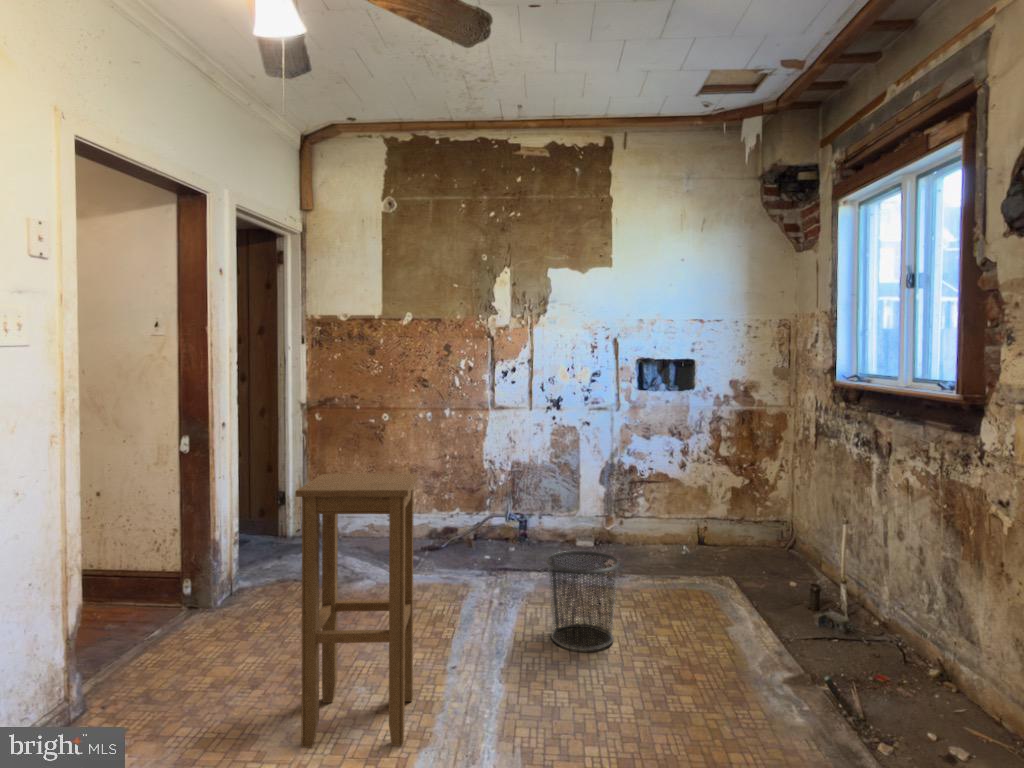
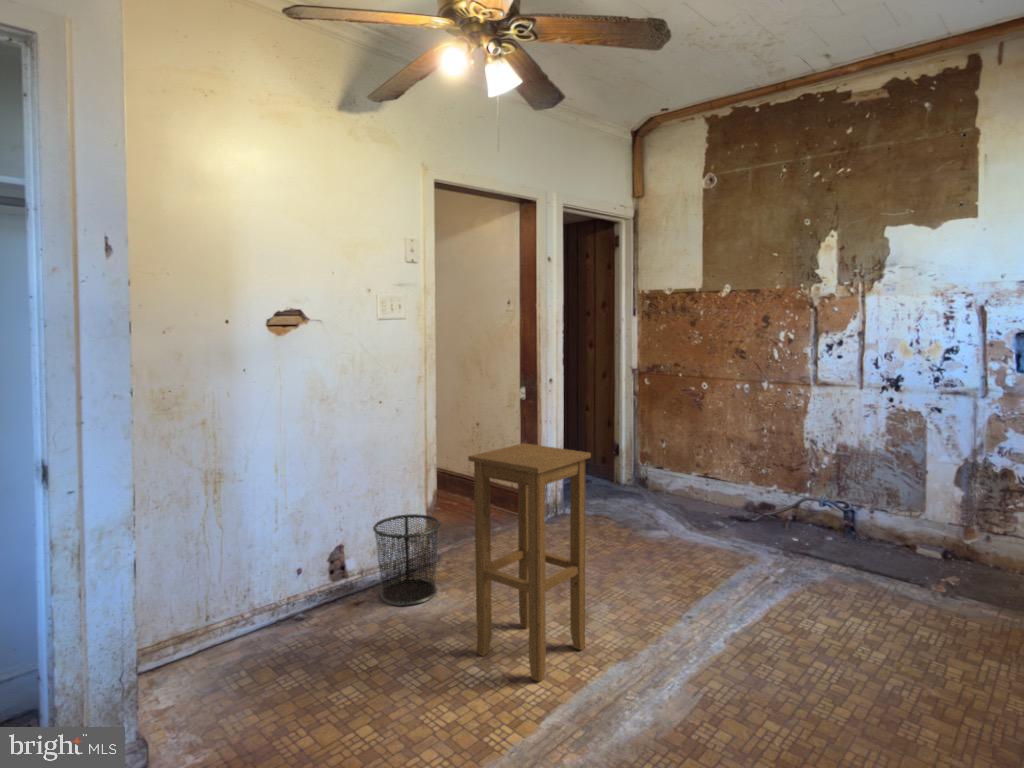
waste bin: present [546,551,620,651] -> present [373,514,441,605]

